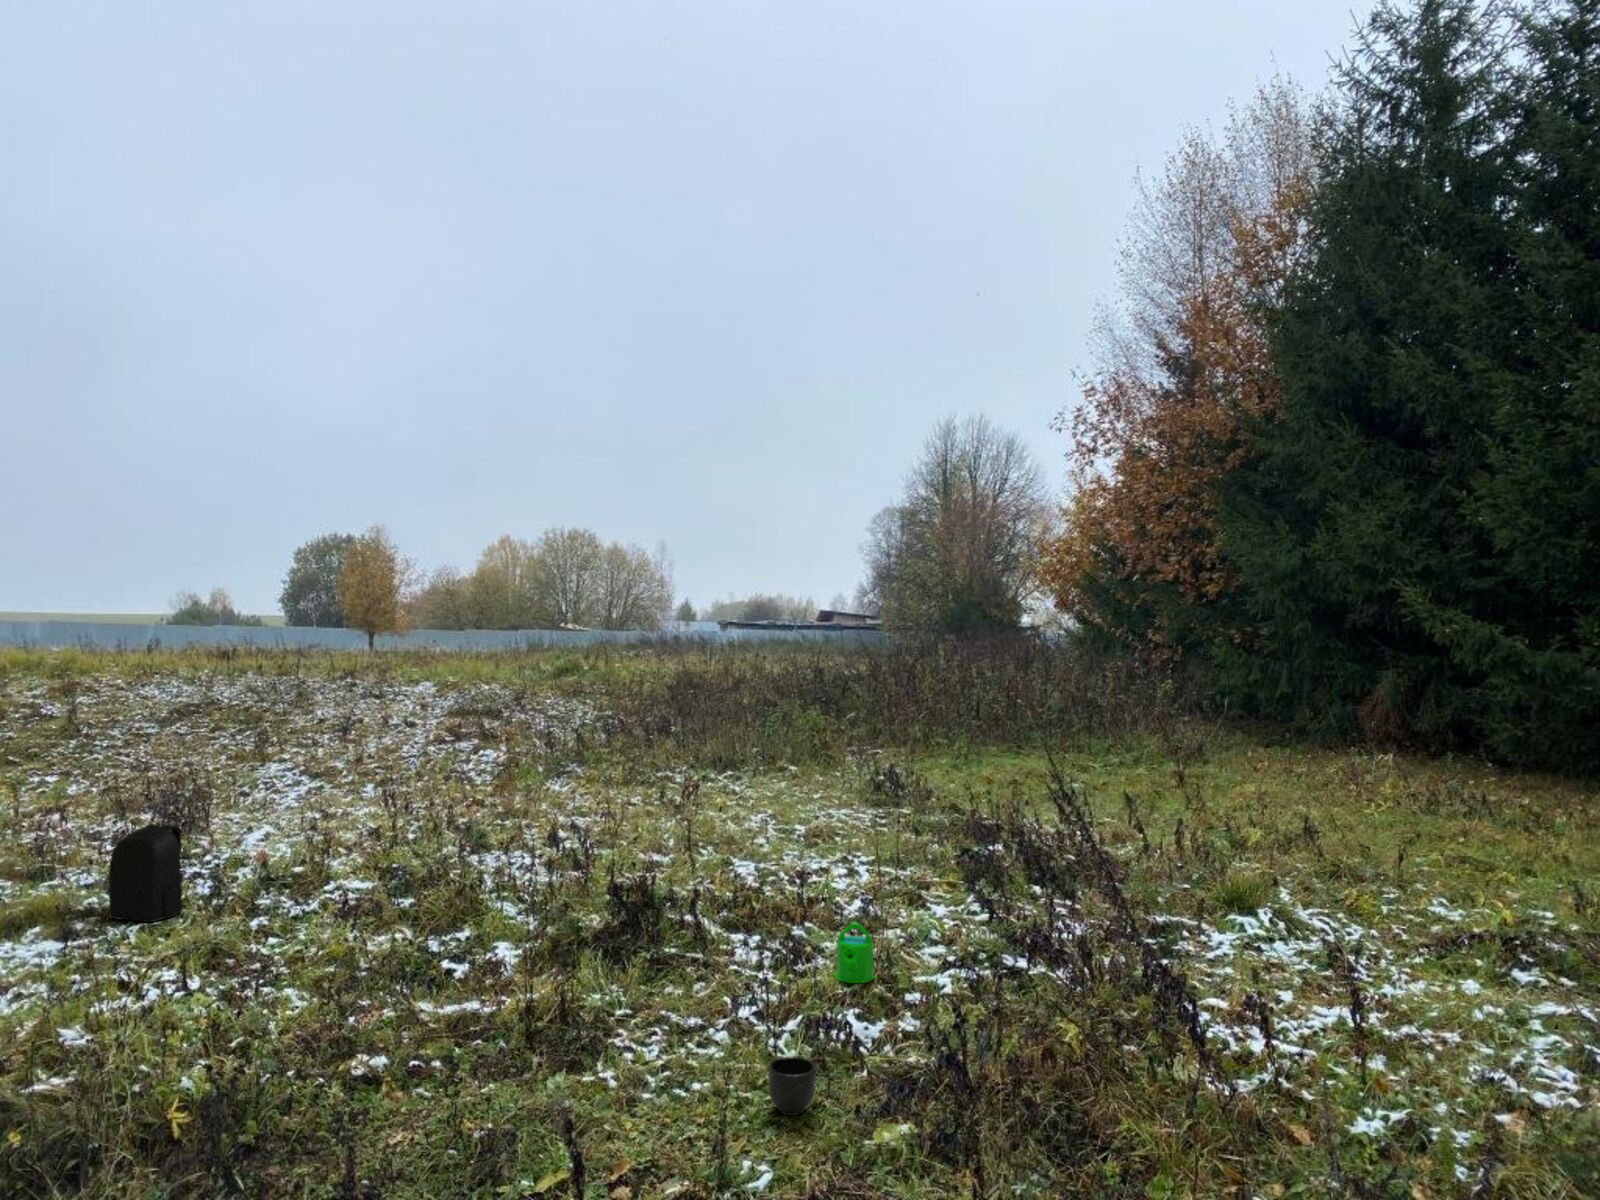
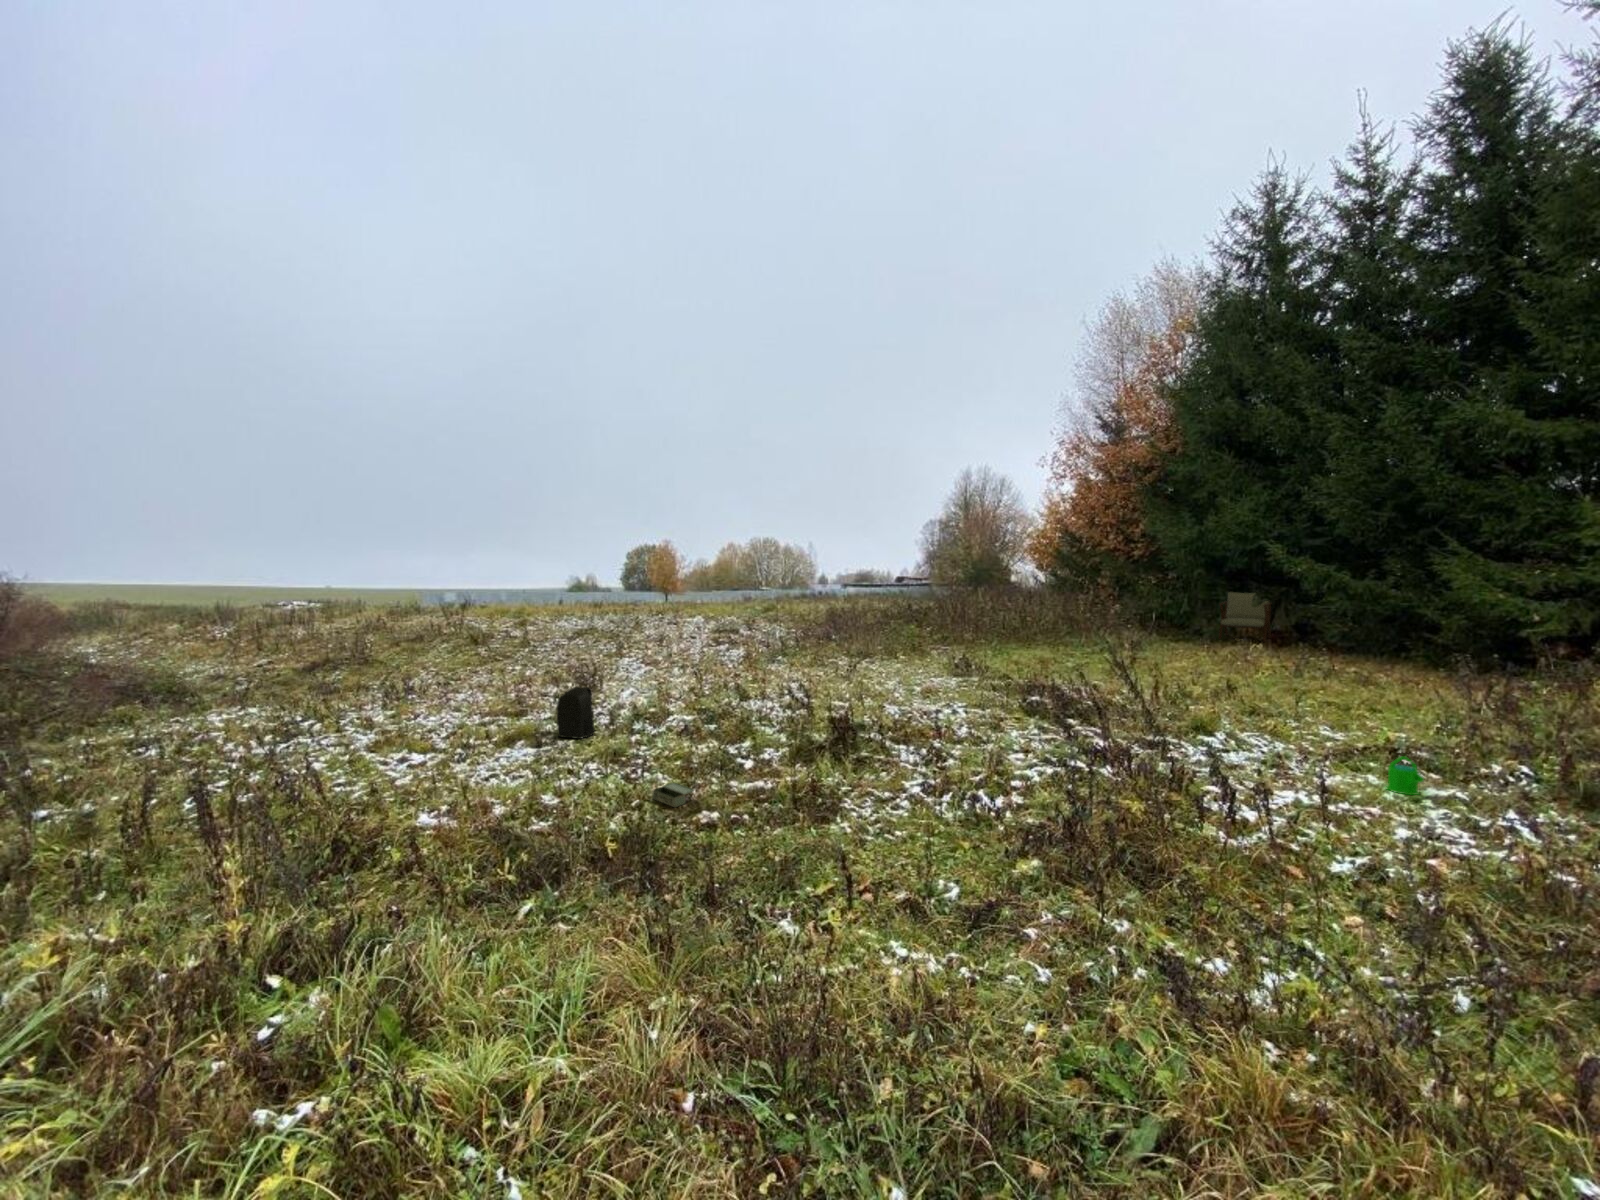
lounge chair: none [1299,671,1380,755] -> present [1219,592,1271,642]
watering can: present [834,922,875,983] -> present [1386,756,1424,795]
toolbox: none [271,1002,351,1049] -> present [653,783,695,807]
planter: present [768,1057,816,1116] -> none [944,817,973,851]

